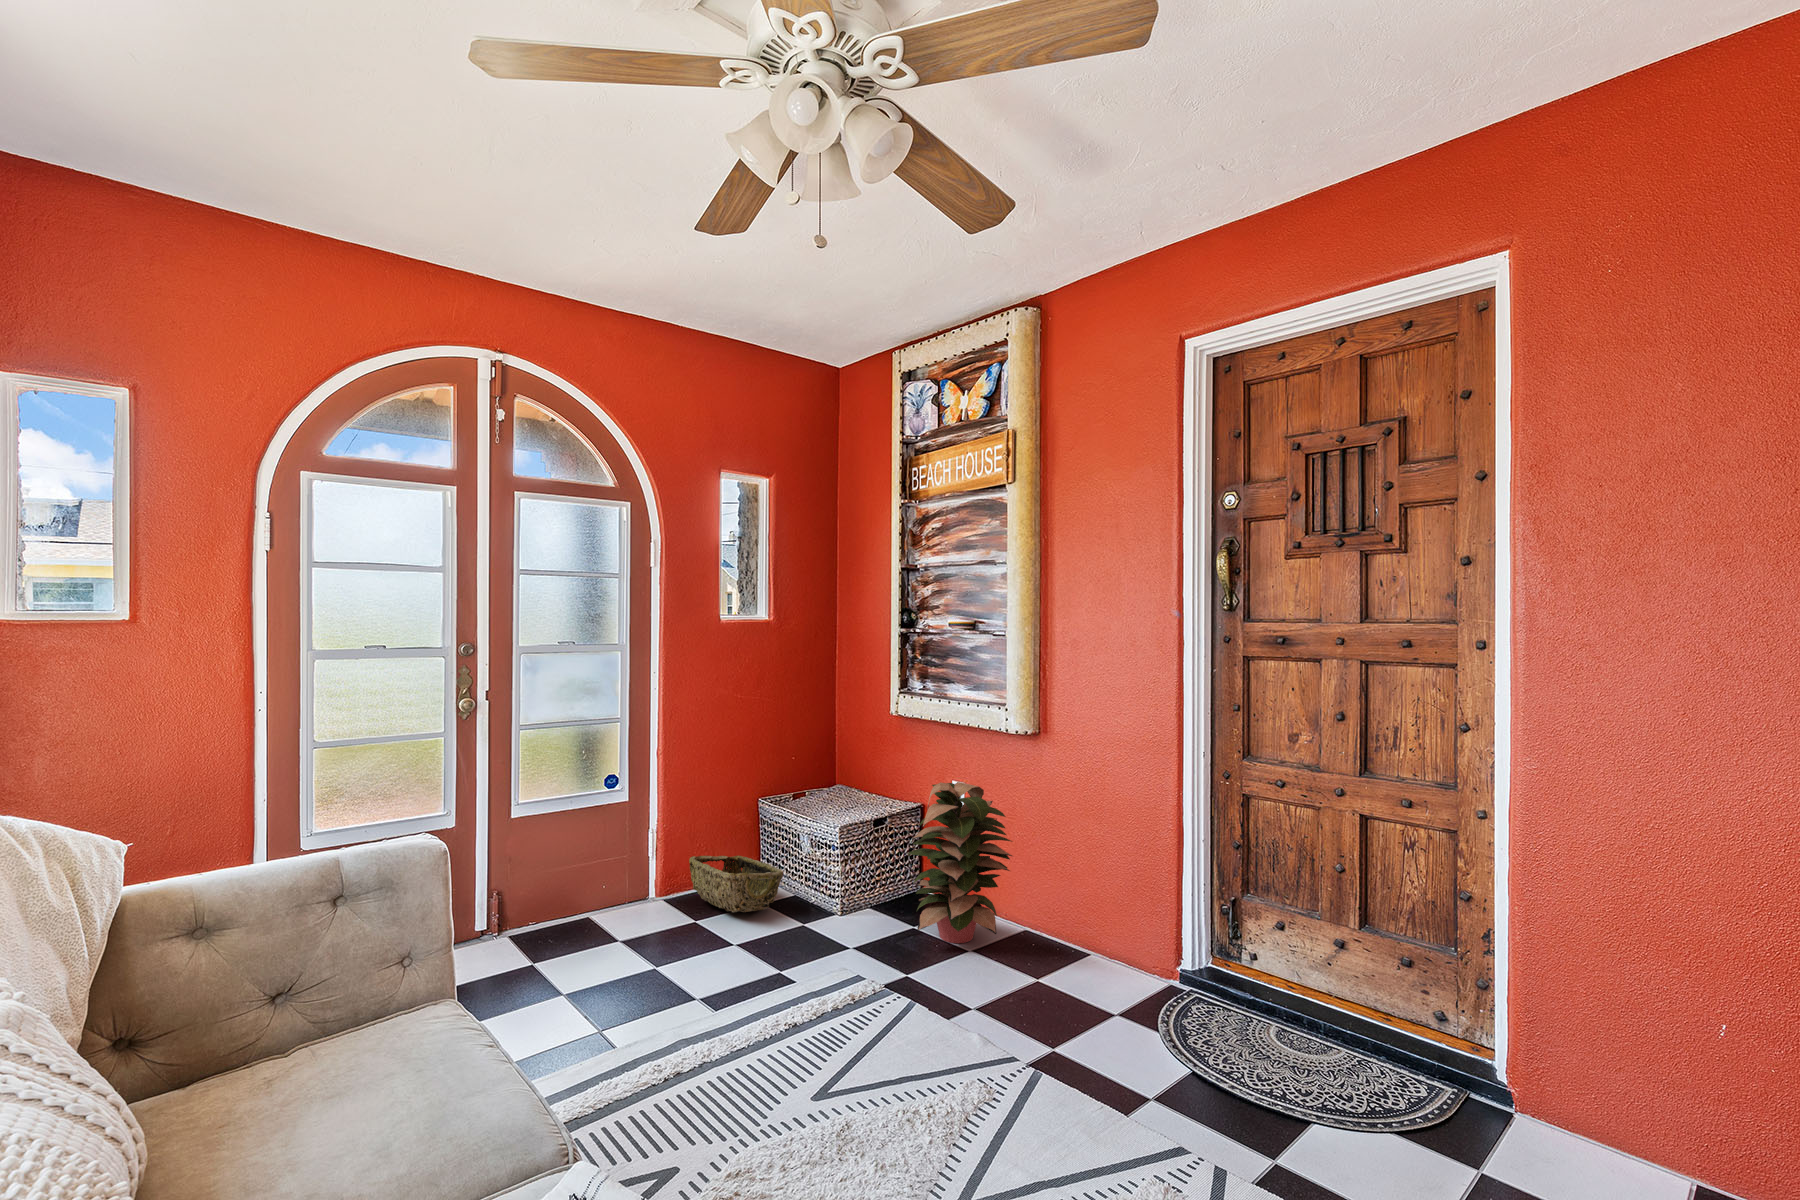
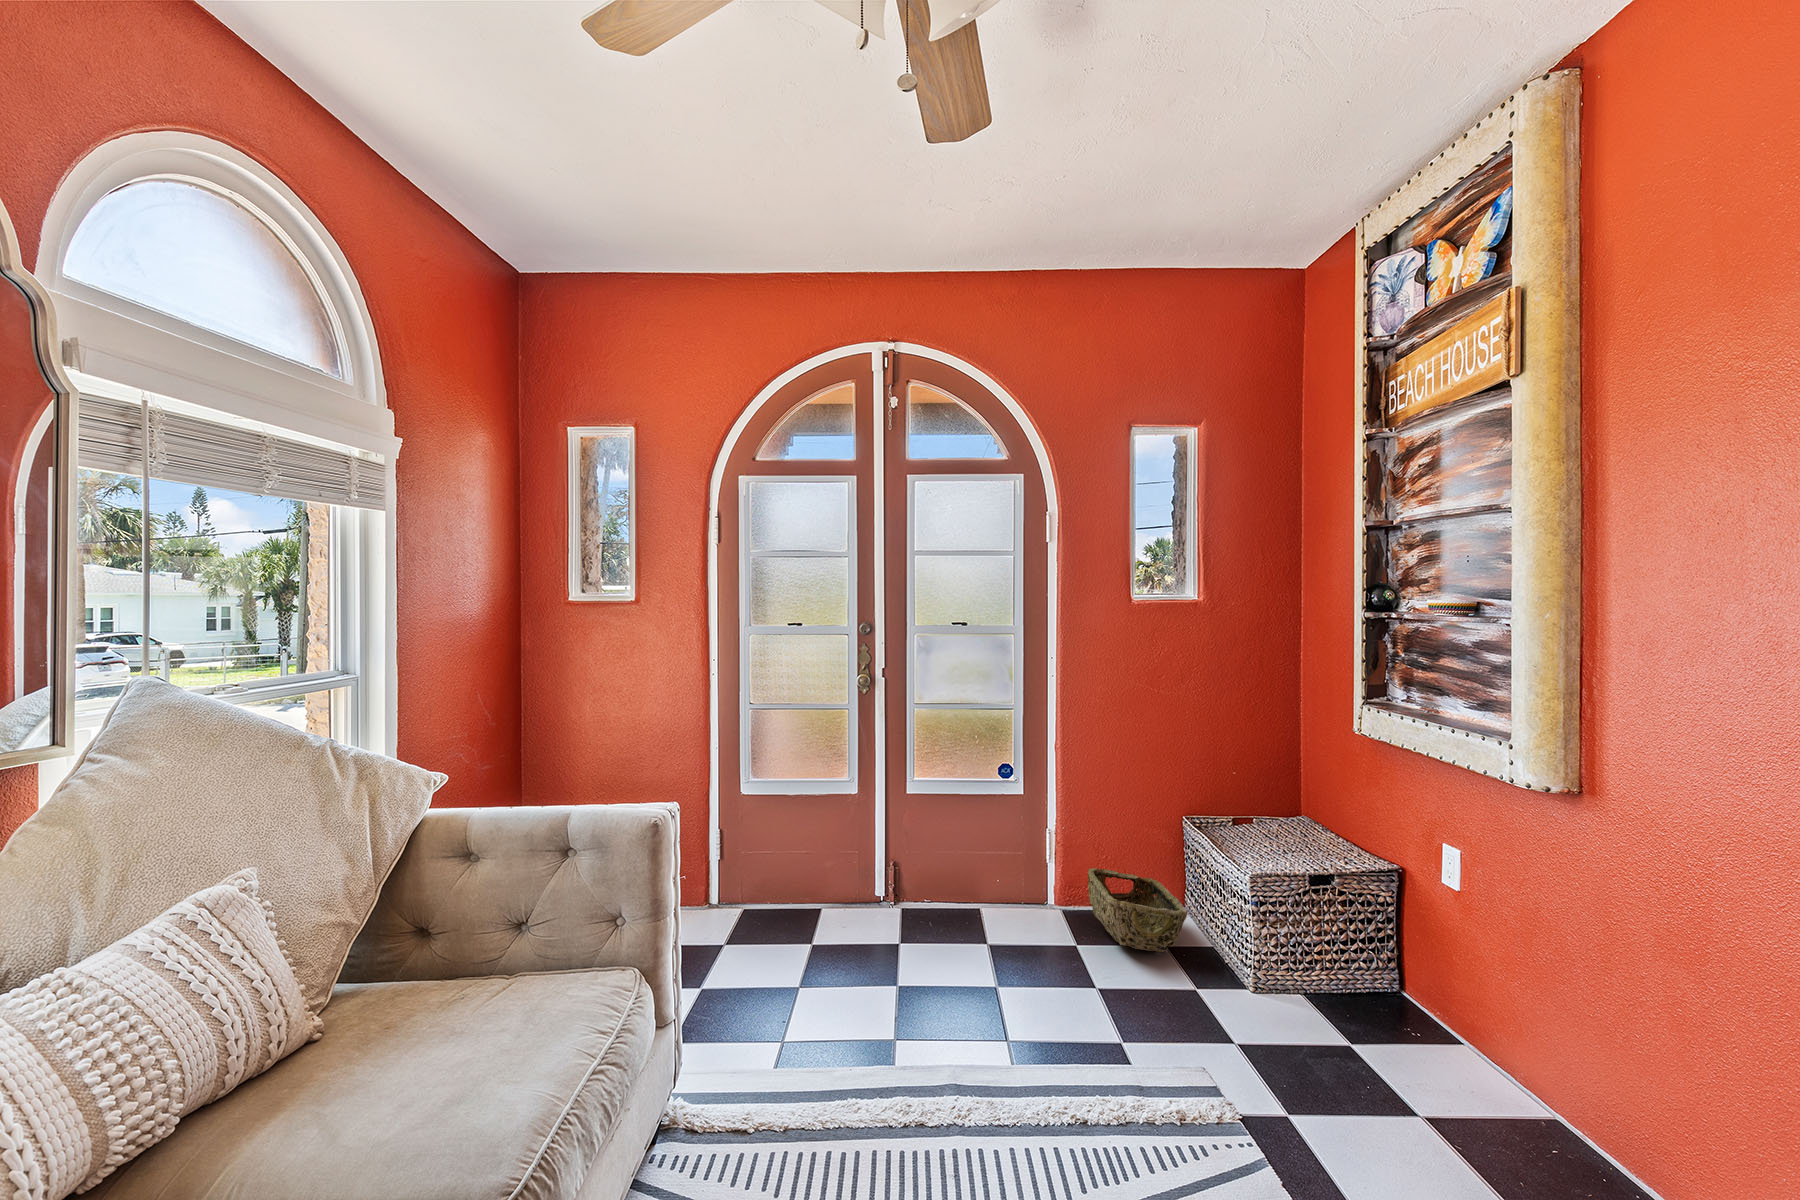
decorative plant: present [908,782,1012,943] -> none [1338,842,1535,1105]

